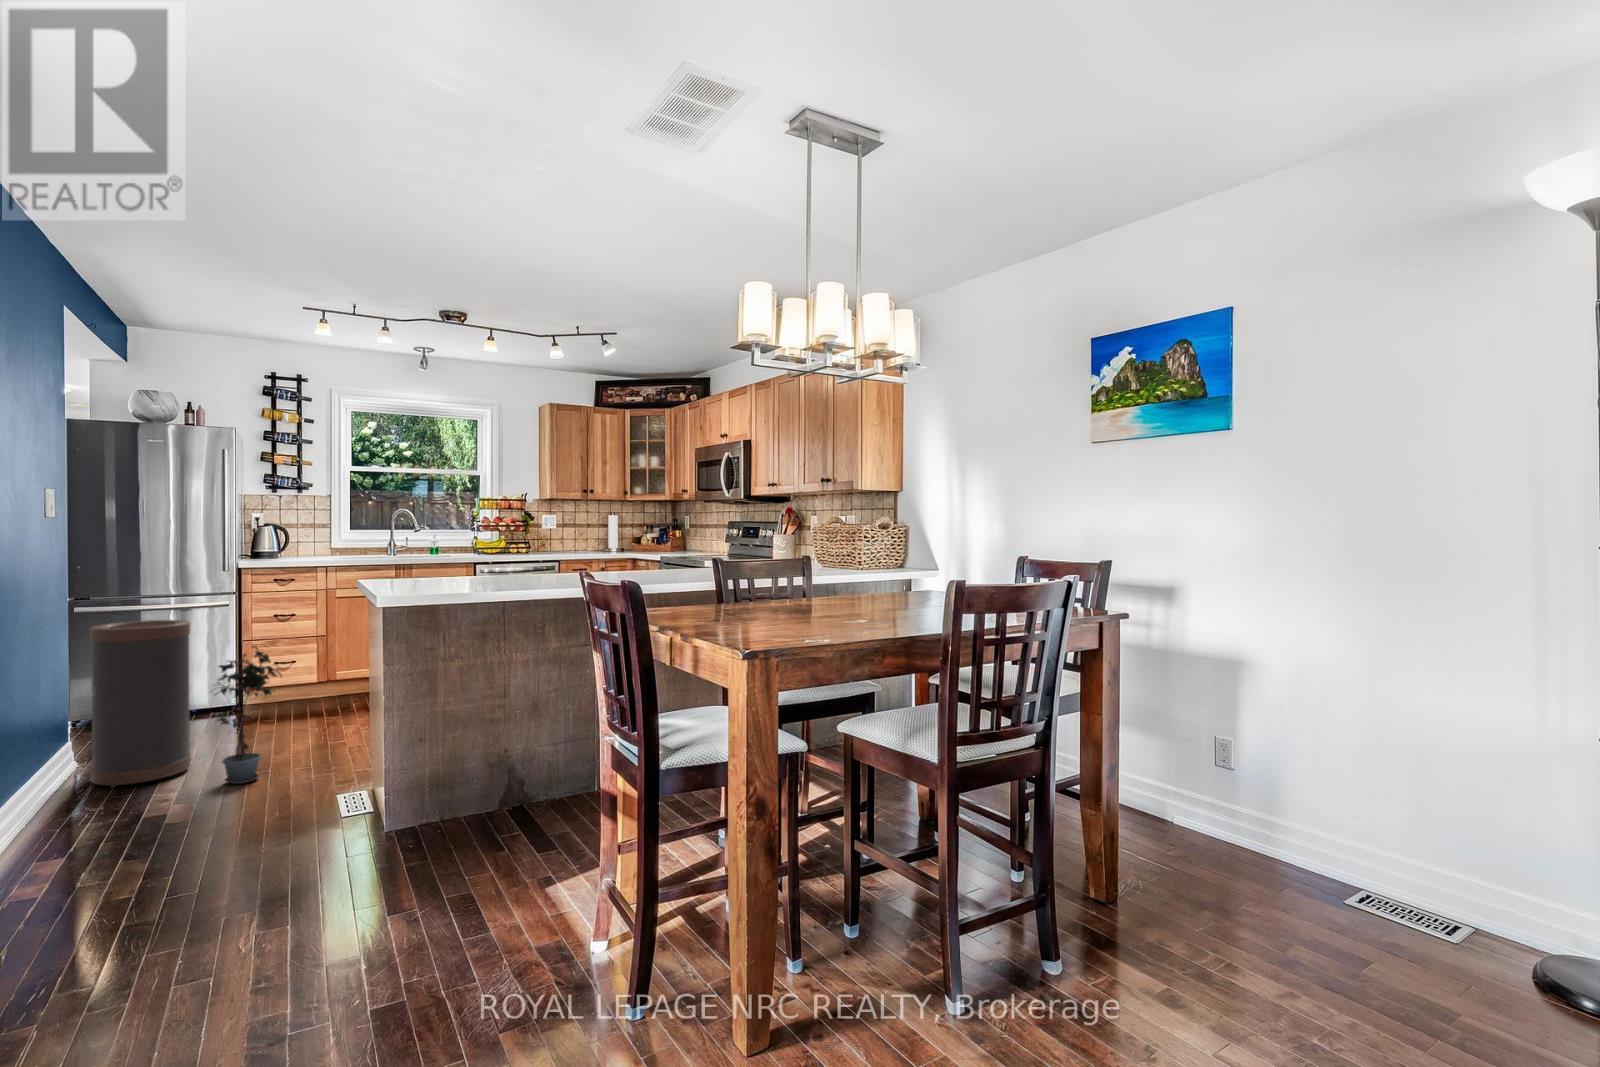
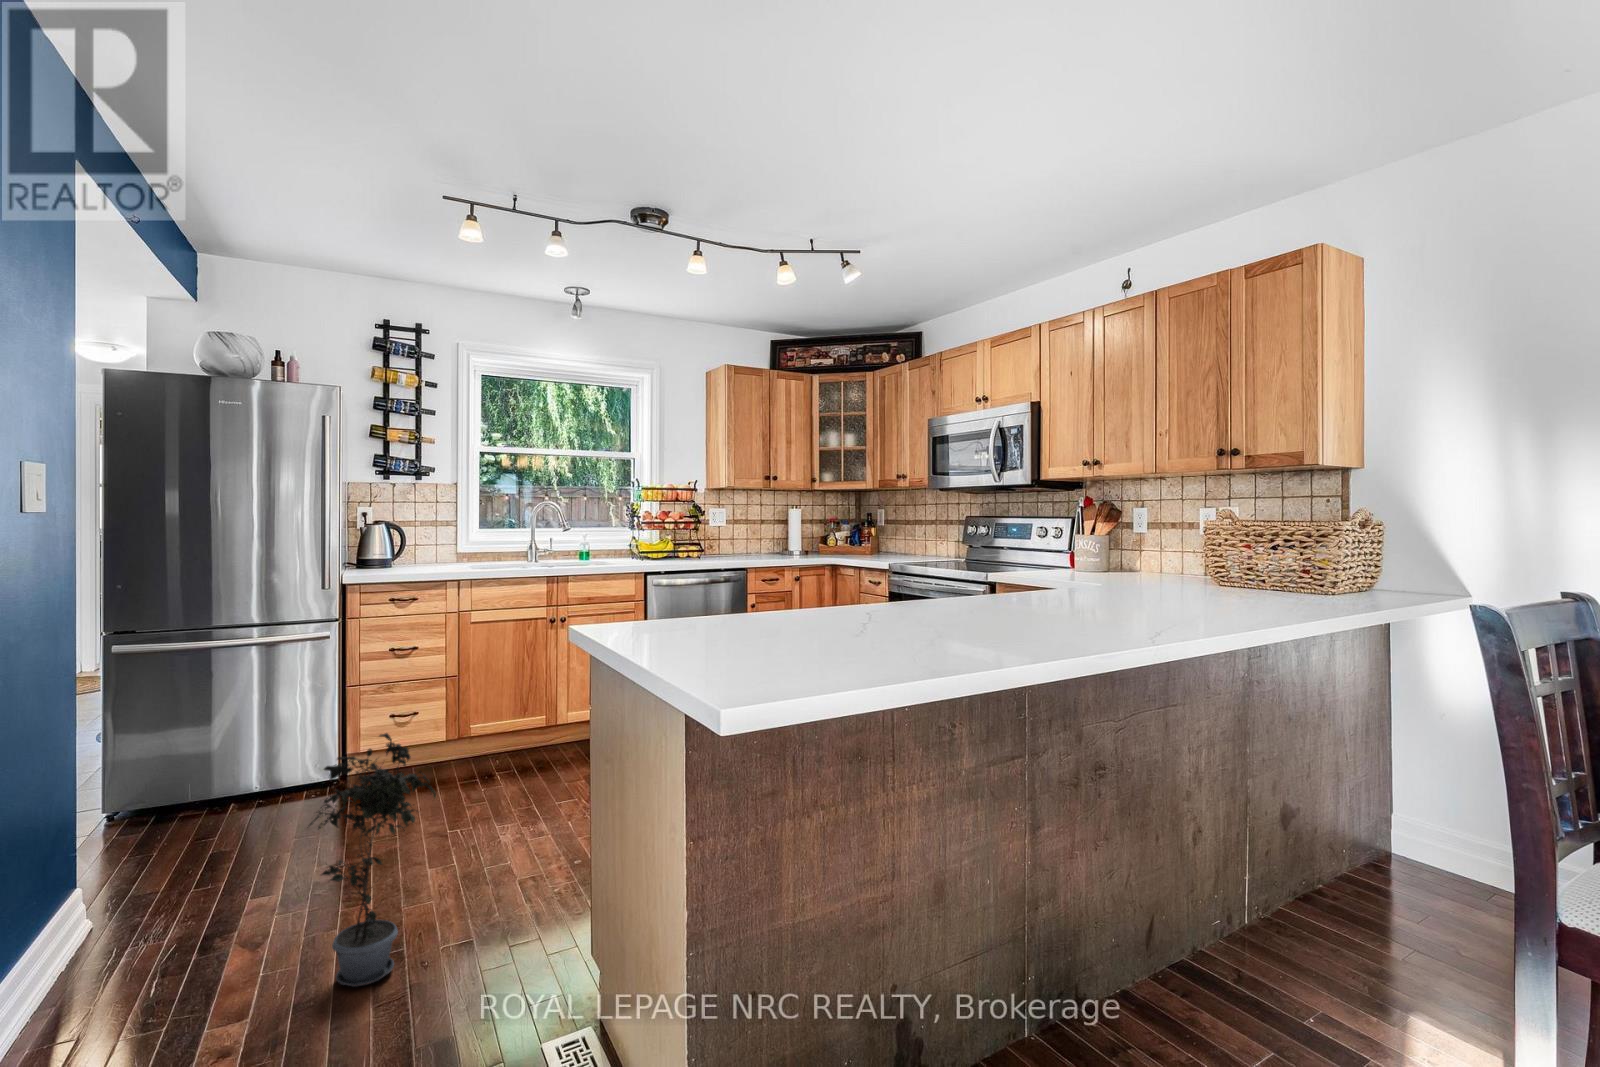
trash can: present [90,620,191,788] -> none [107,679,279,992]

